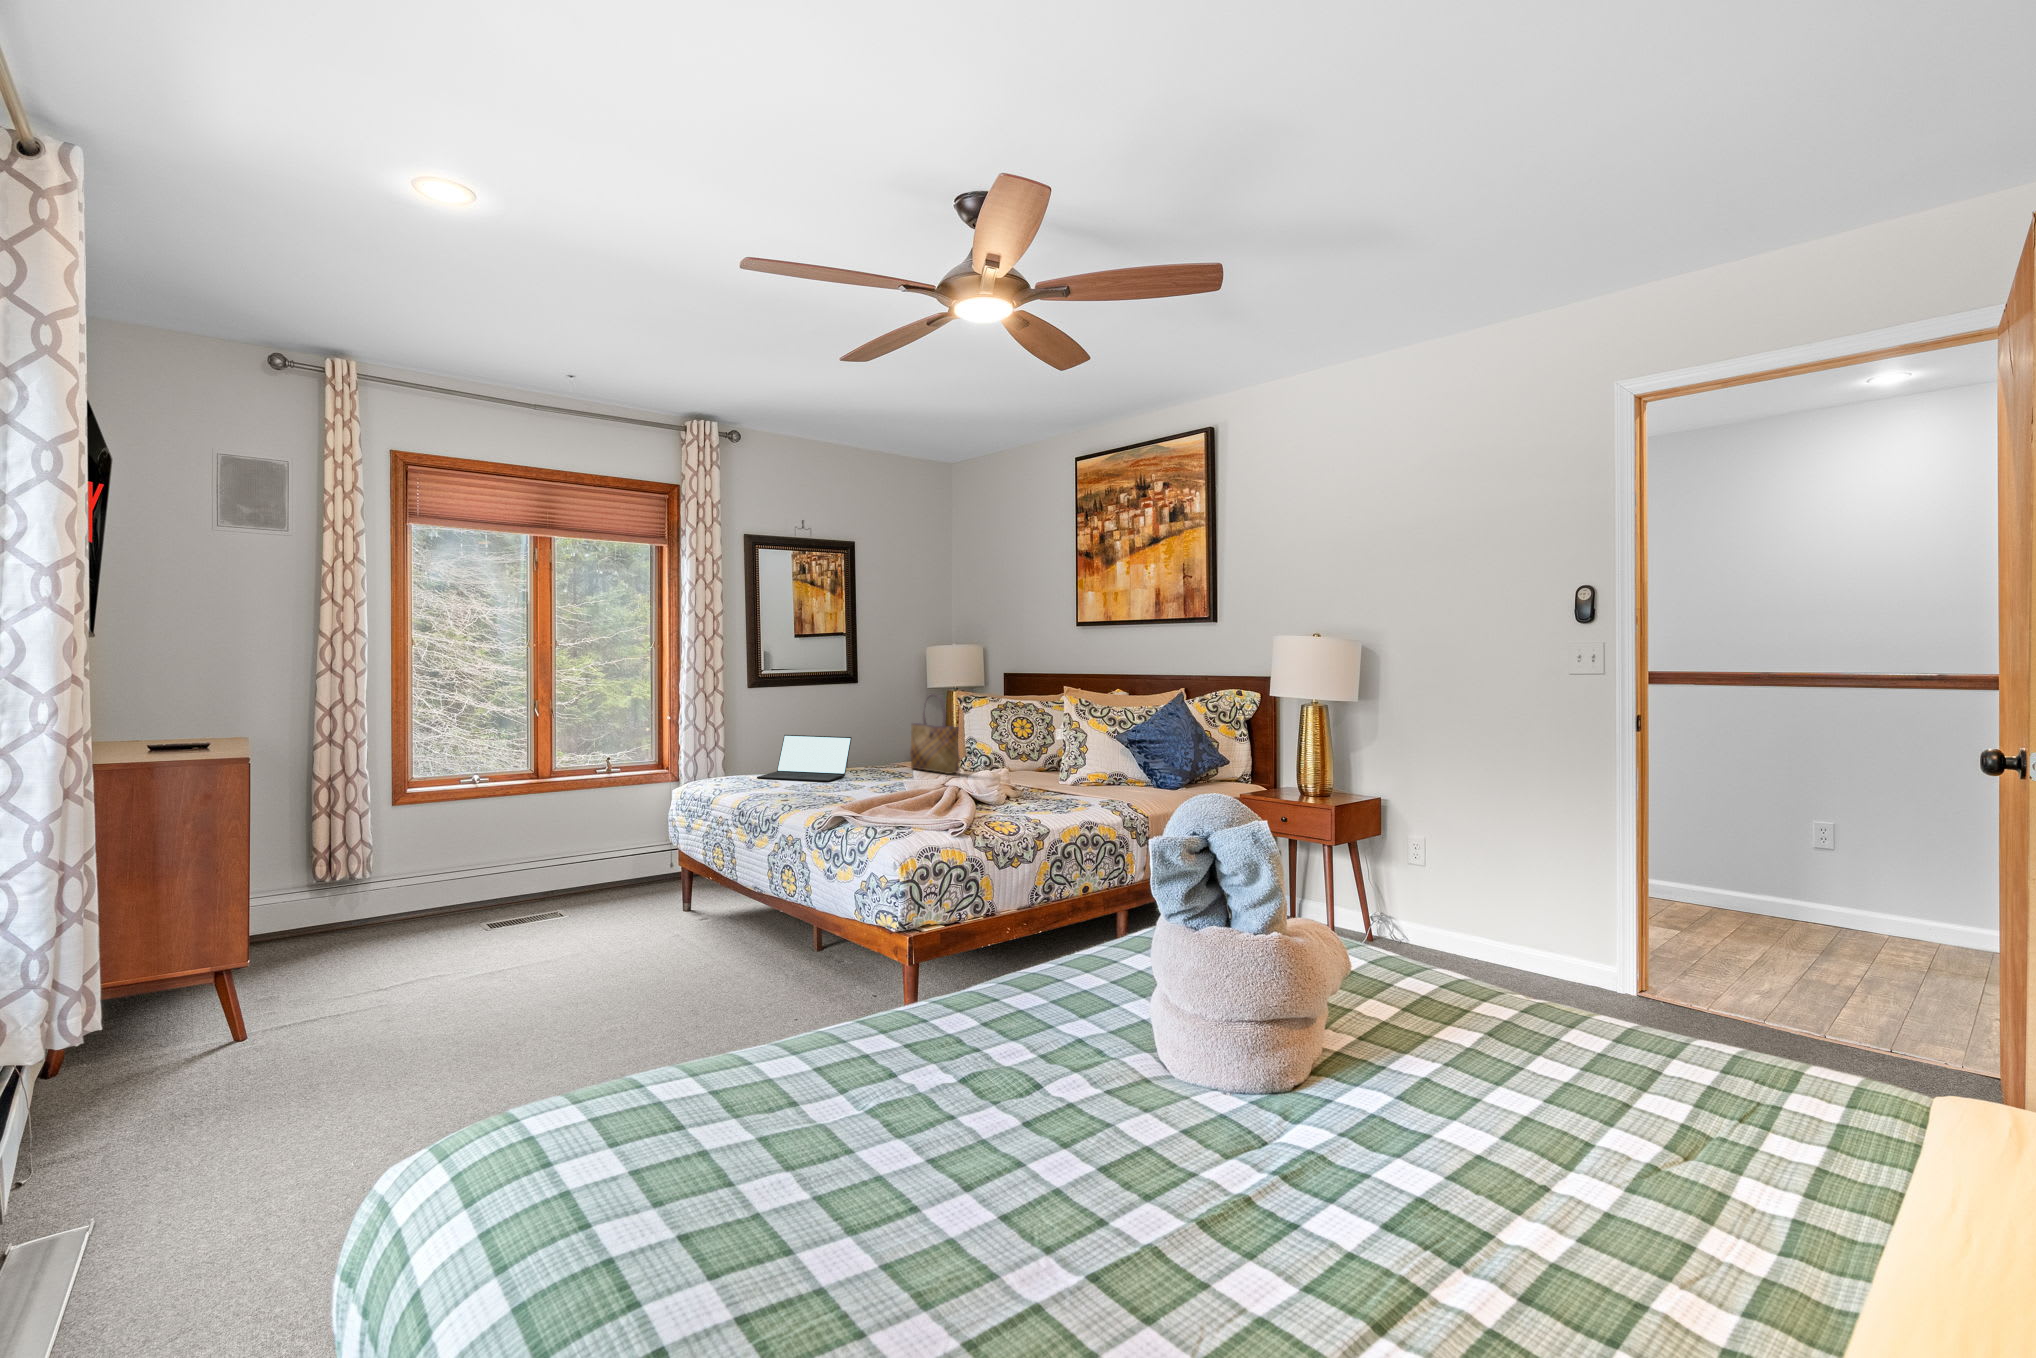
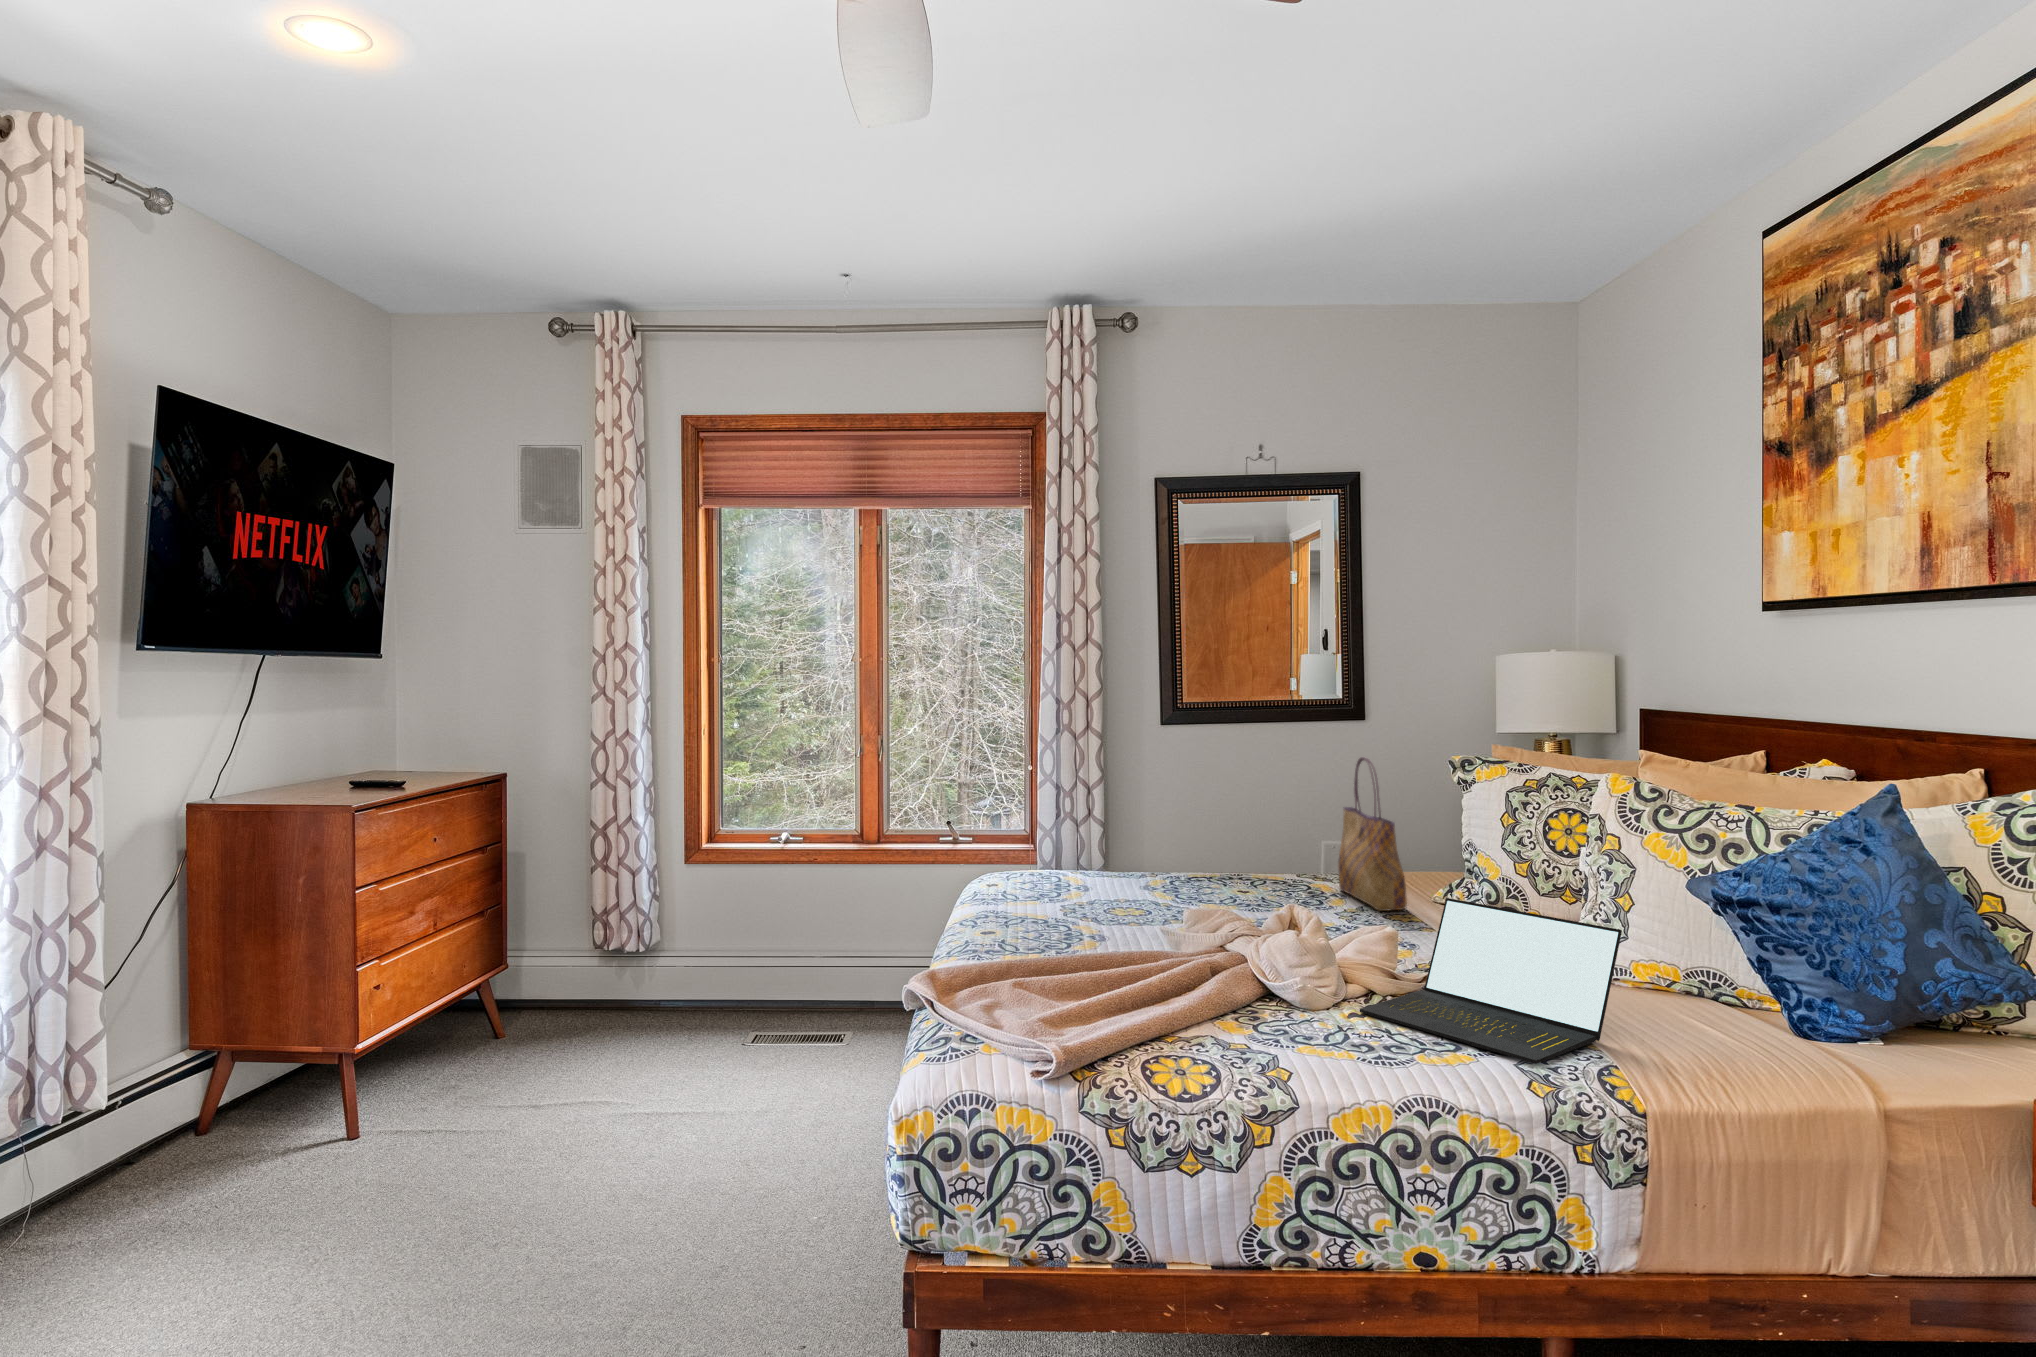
laptop: present [757,735,852,781] -> present [1360,898,1622,1064]

